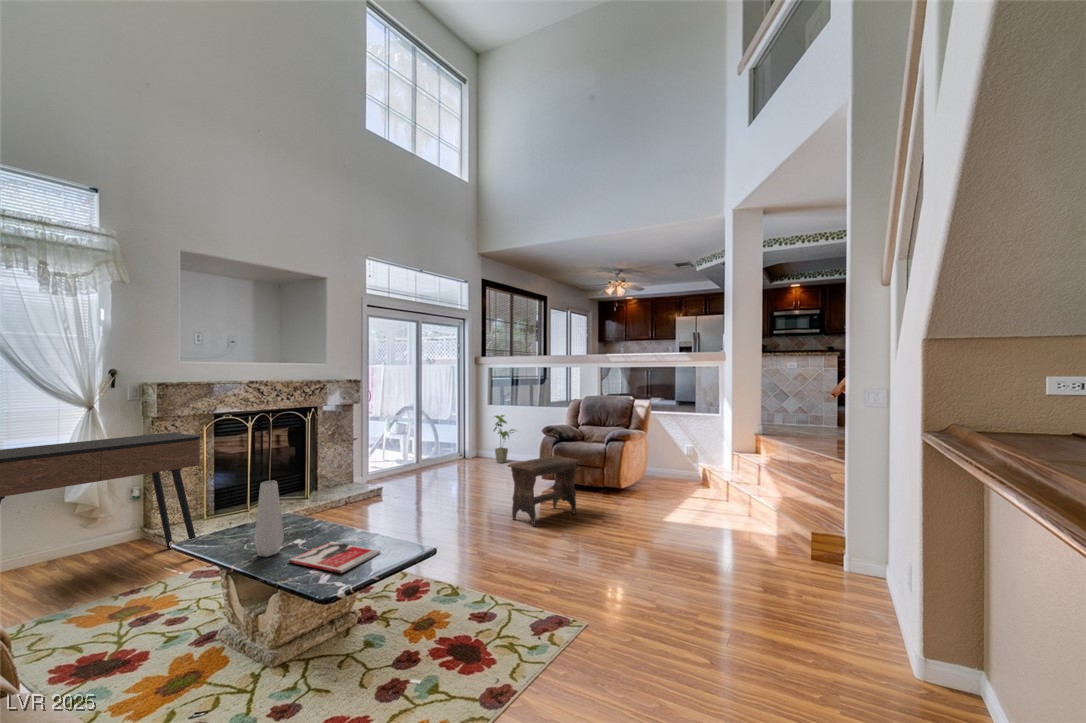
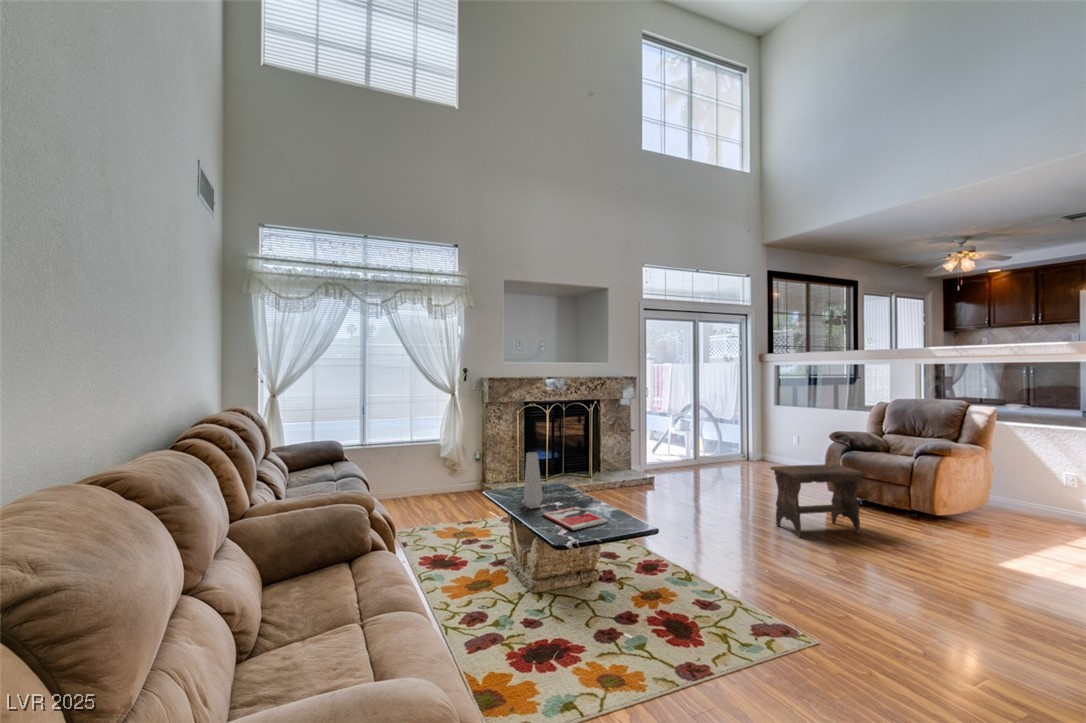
house plant: present [494,415,514,463] -> none [777,416,808,469]
console table: present [0,432,200,549] -> none [384,414,512,523]

